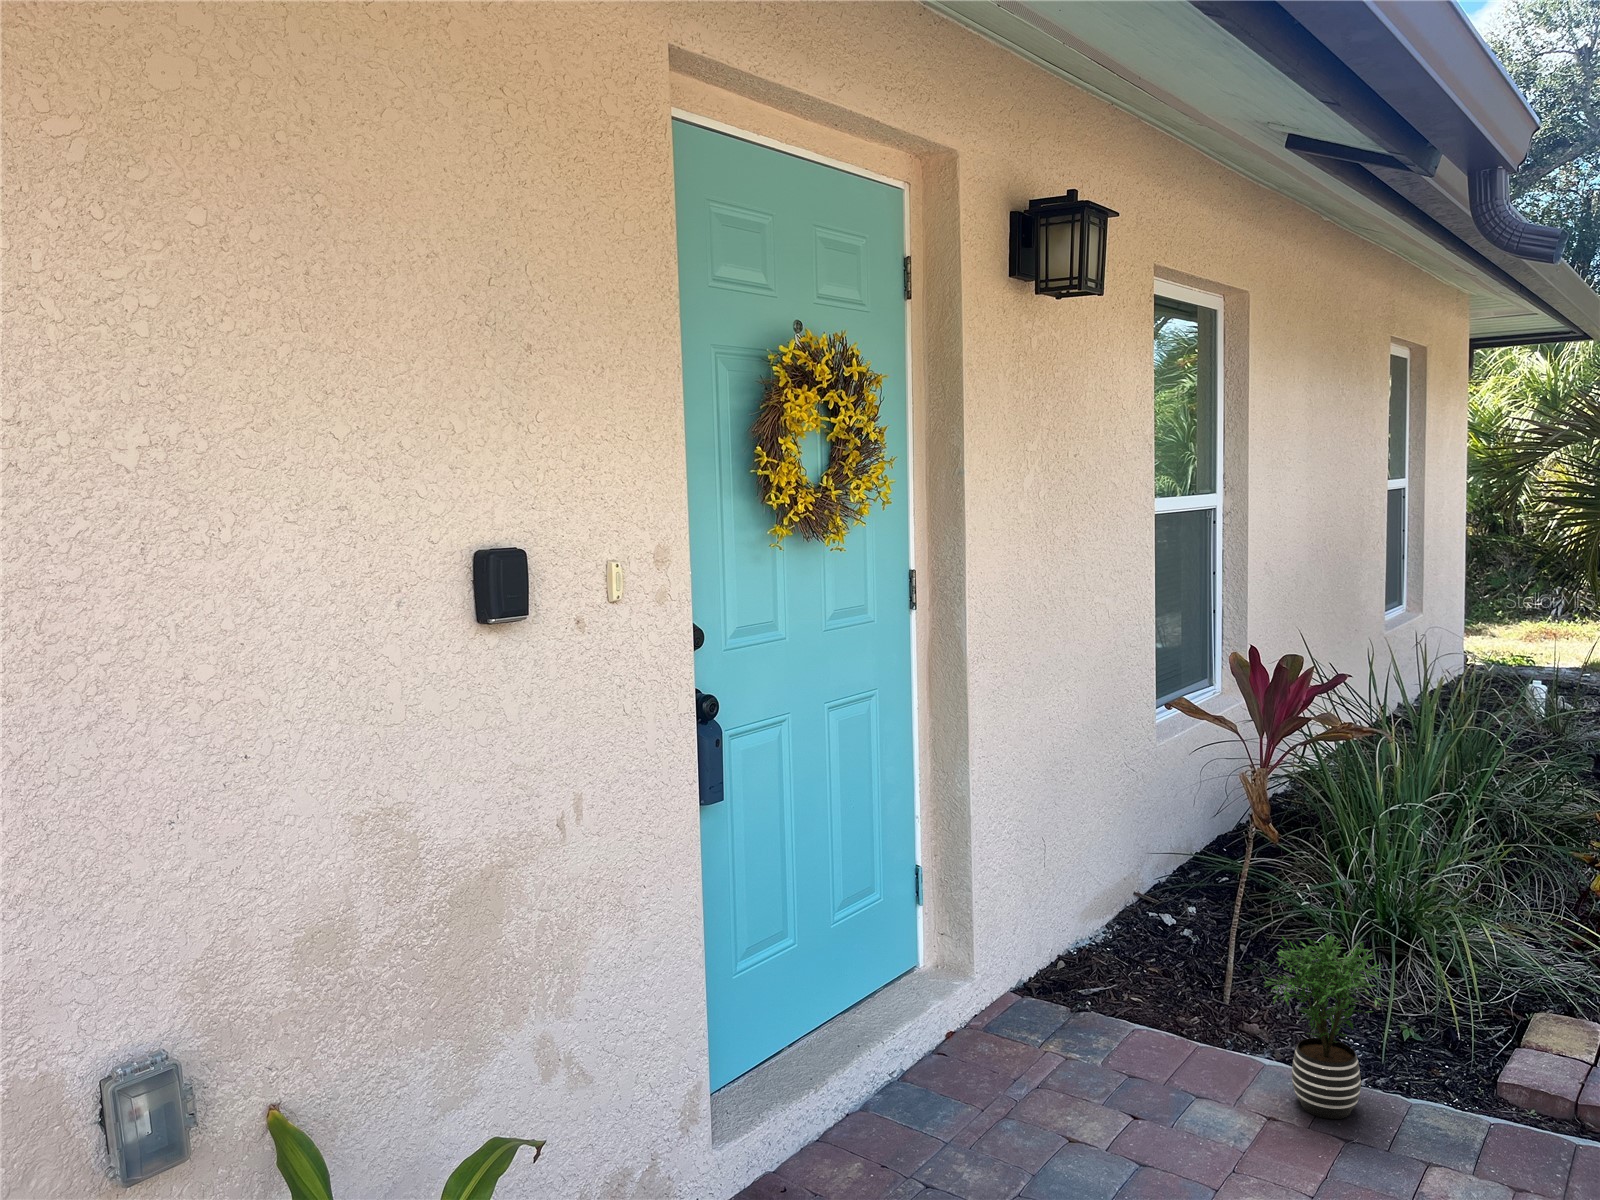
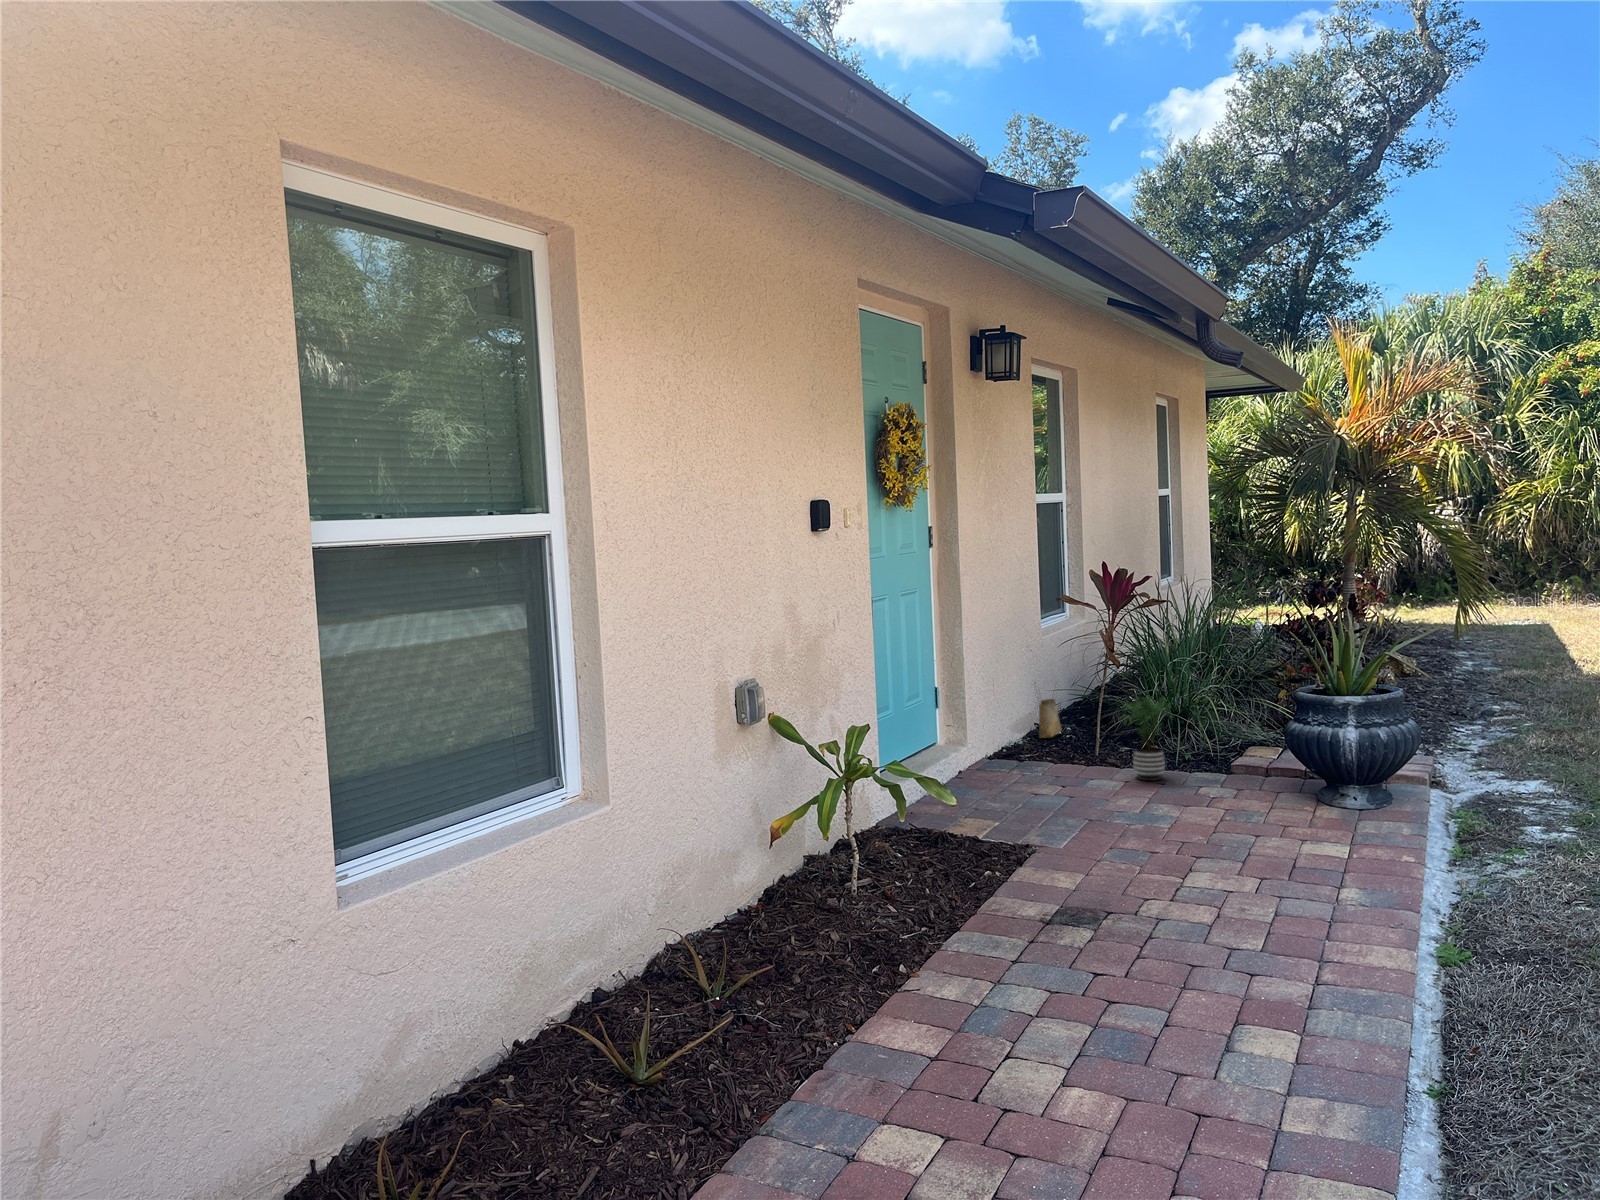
woven basket: none [1134,828,1181,931] -> present [1039,699,1062,738]

